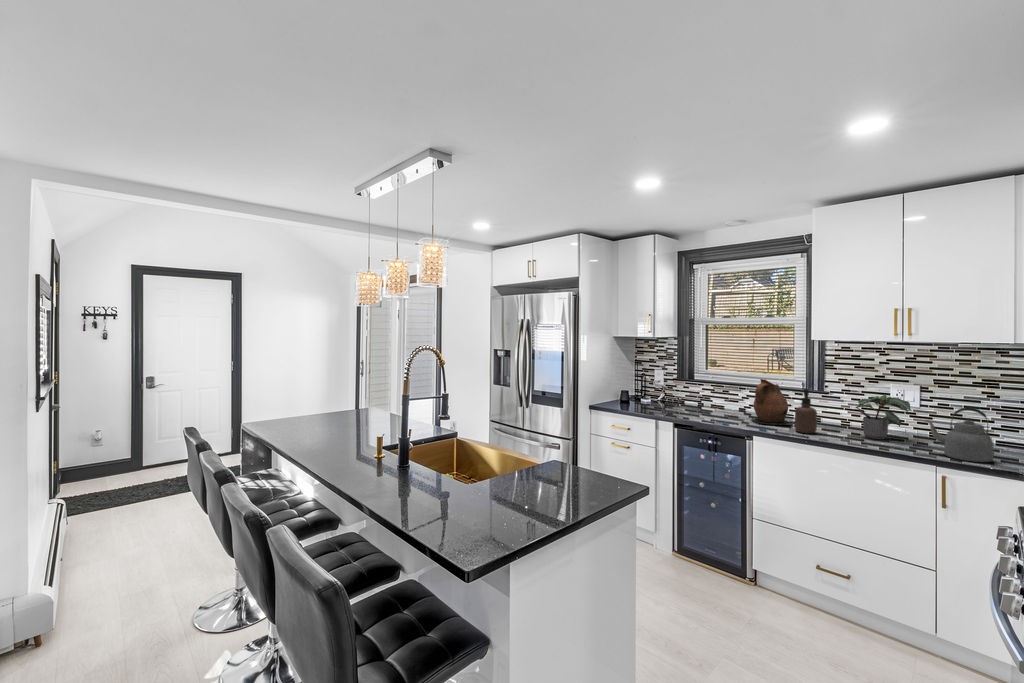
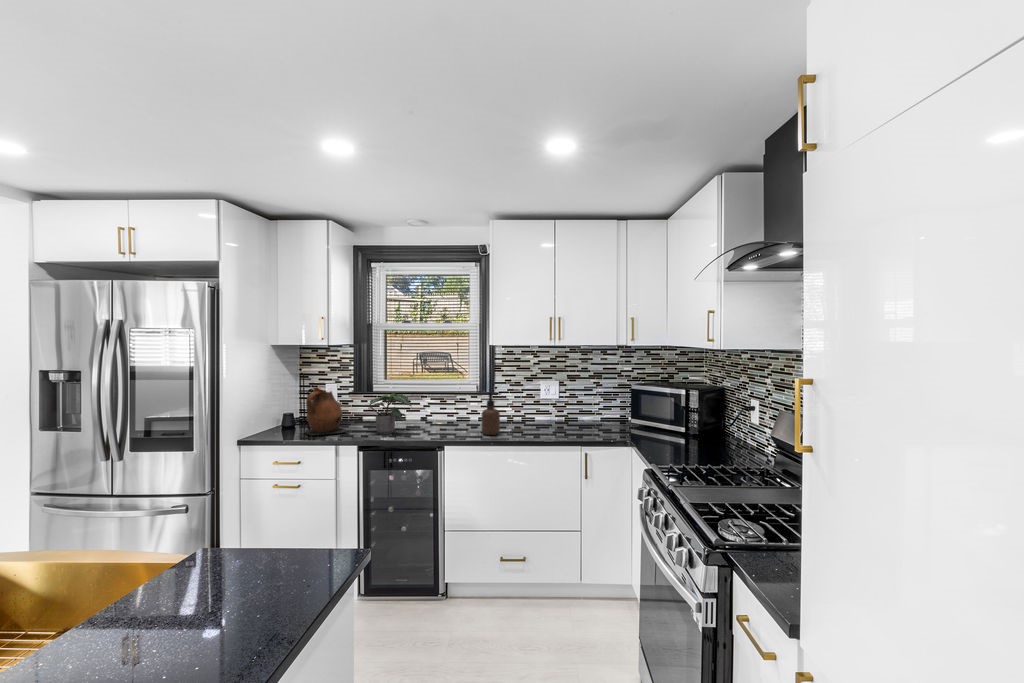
ceramic pitcher: present [751,379,793,425] -> present [305,387,345,435]
potted plant: present [856,394,911,439] -> present [370,392,411,434]
kettle: present [925,407,993,462] -> none [581,395,625,439]

